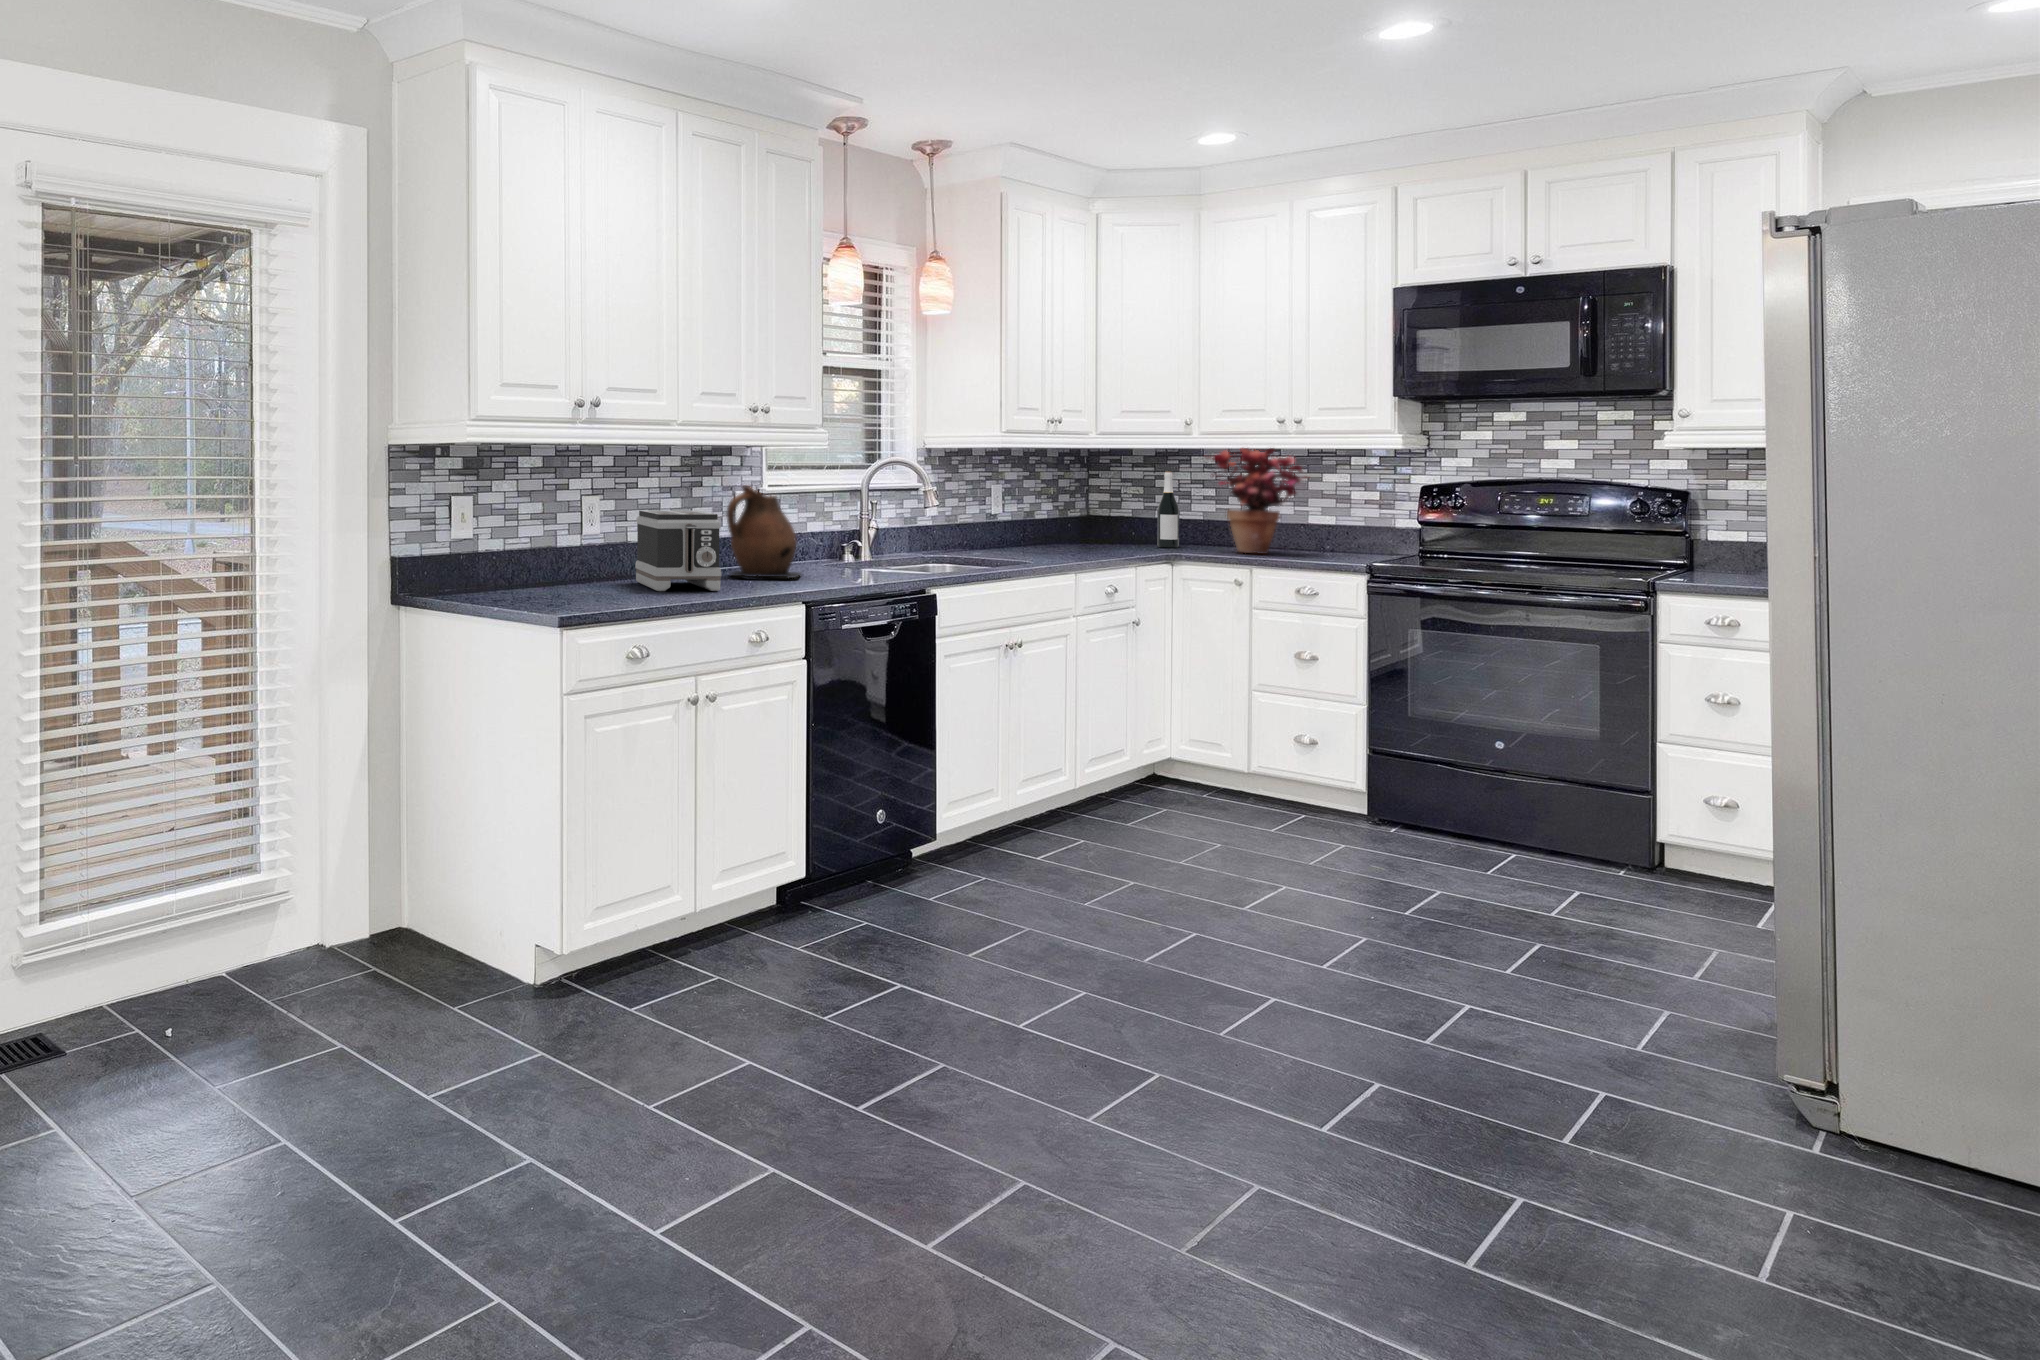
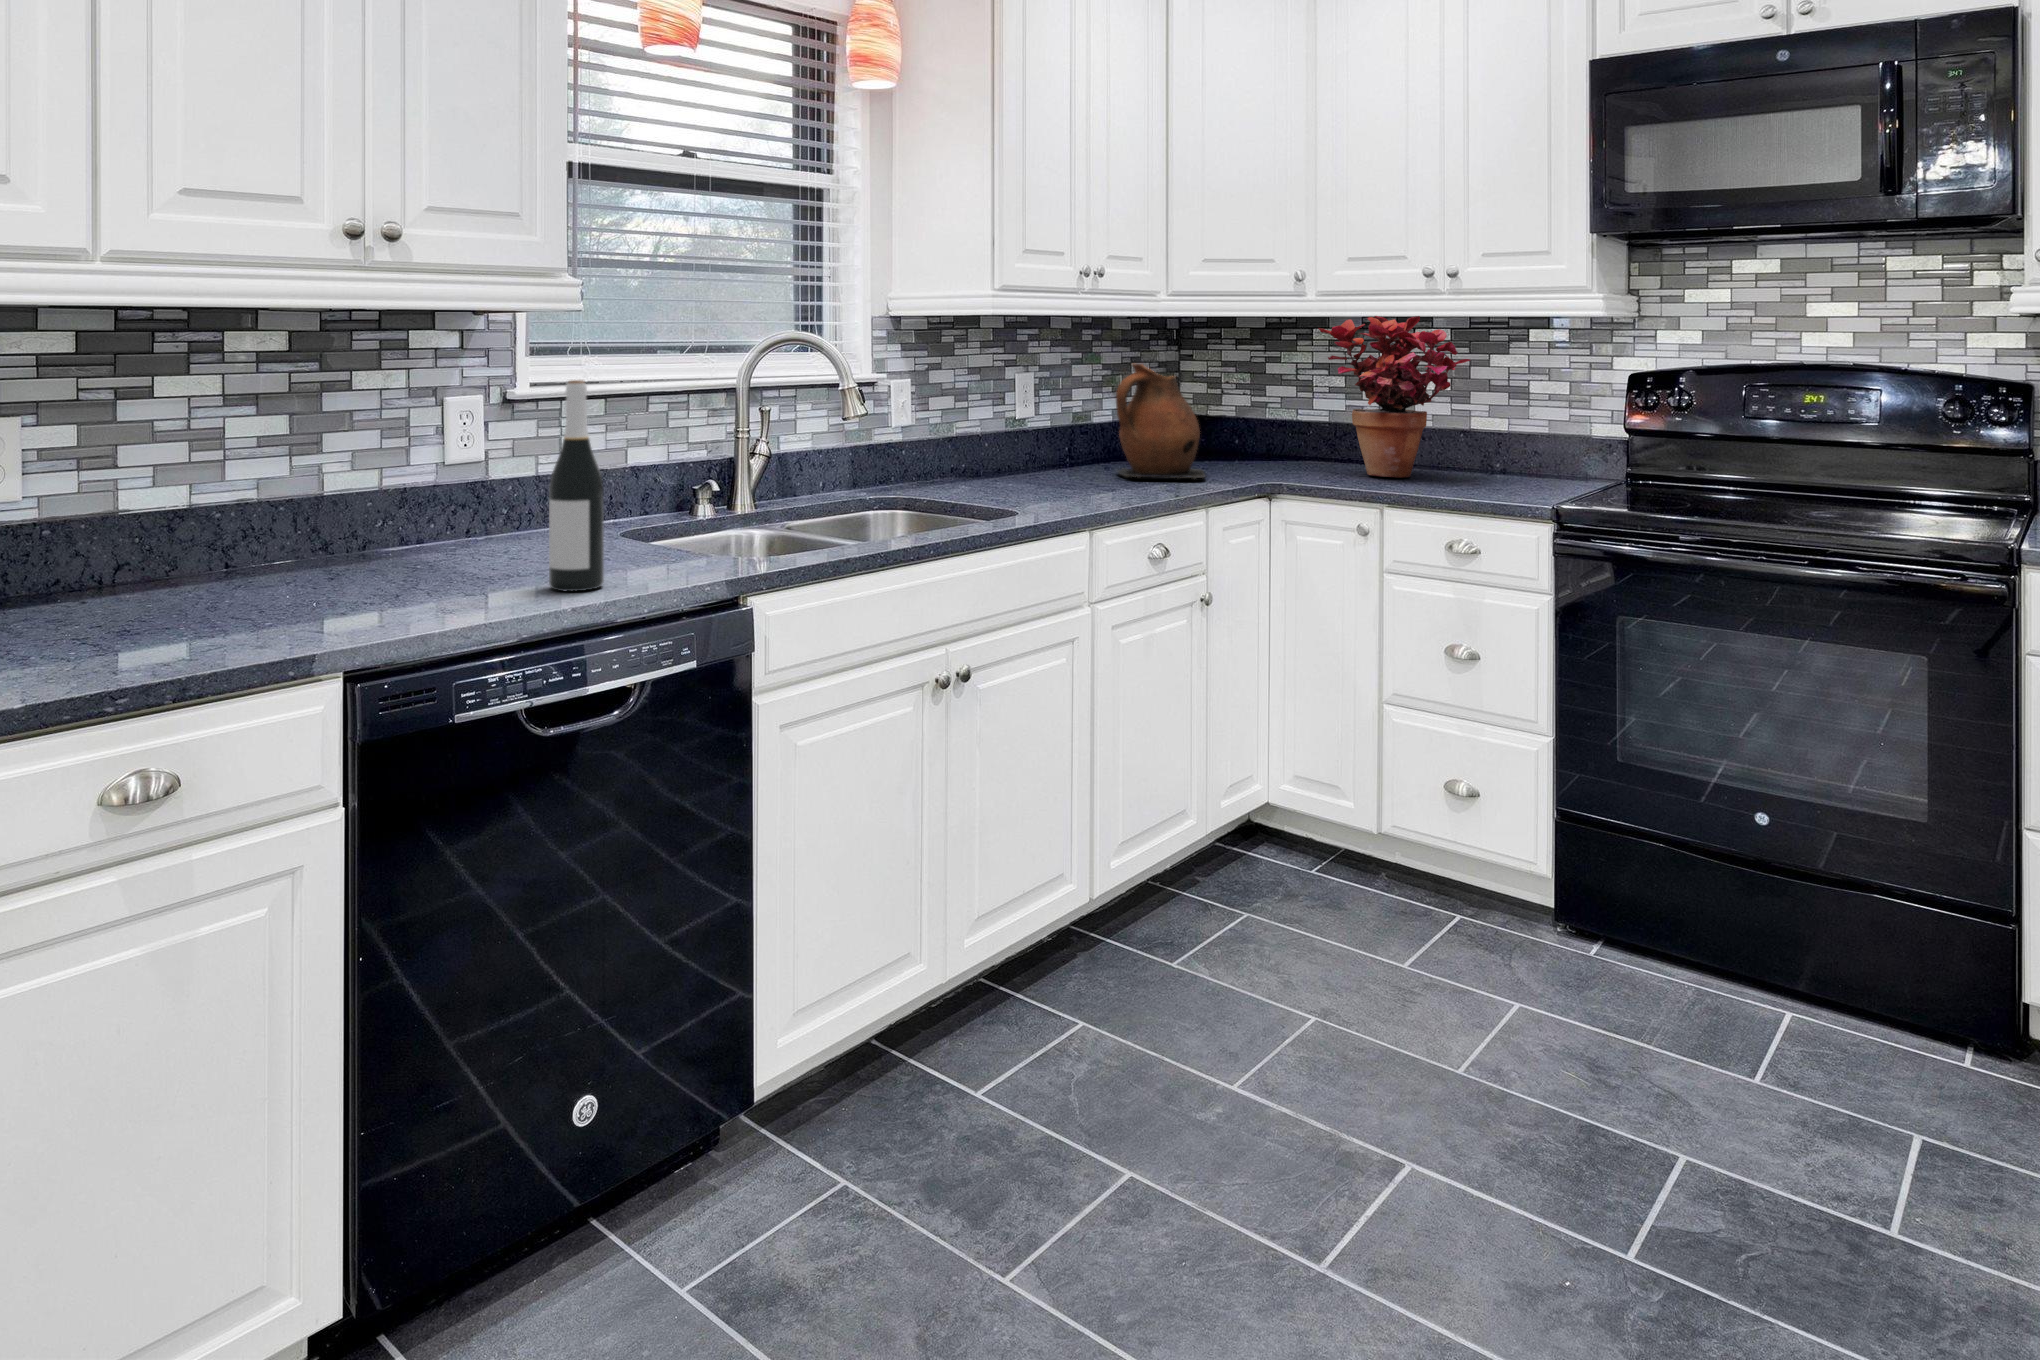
wine bottle: present [1157,471,1179,548] -> present [549,380,604,591]
ceramic pitcher: present [726,486,800,578] -> present [1116,364,1205,479]
toaster: present [635,511,721,591] -> none [31,444,260,636]

